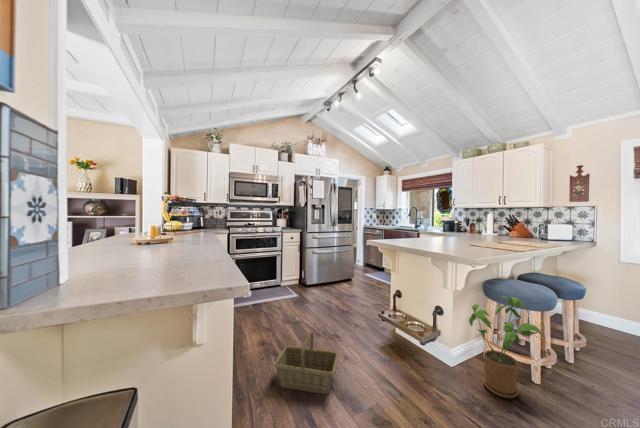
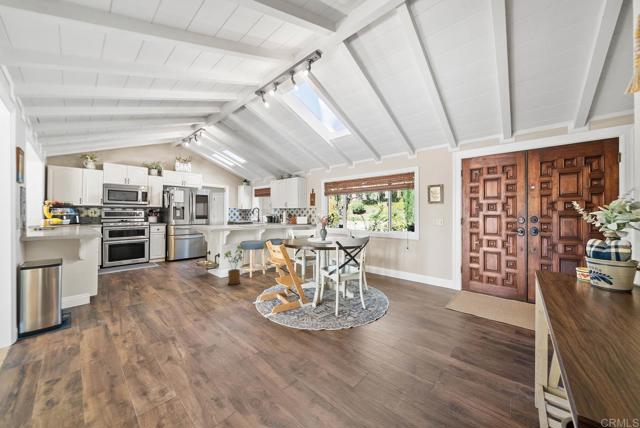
basket: present [274,332,339,394] -> none [123,269,161,293]

